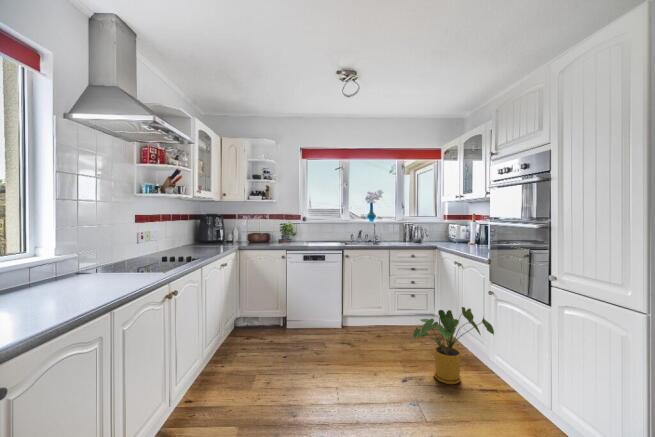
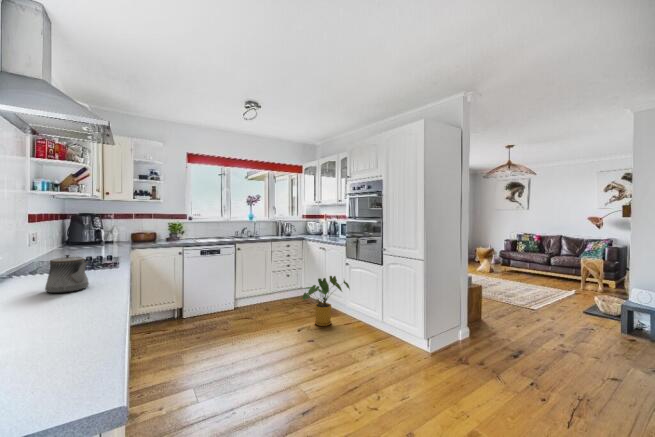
teapot: none [21,261,74,306] -> present [45,255,89,293]

